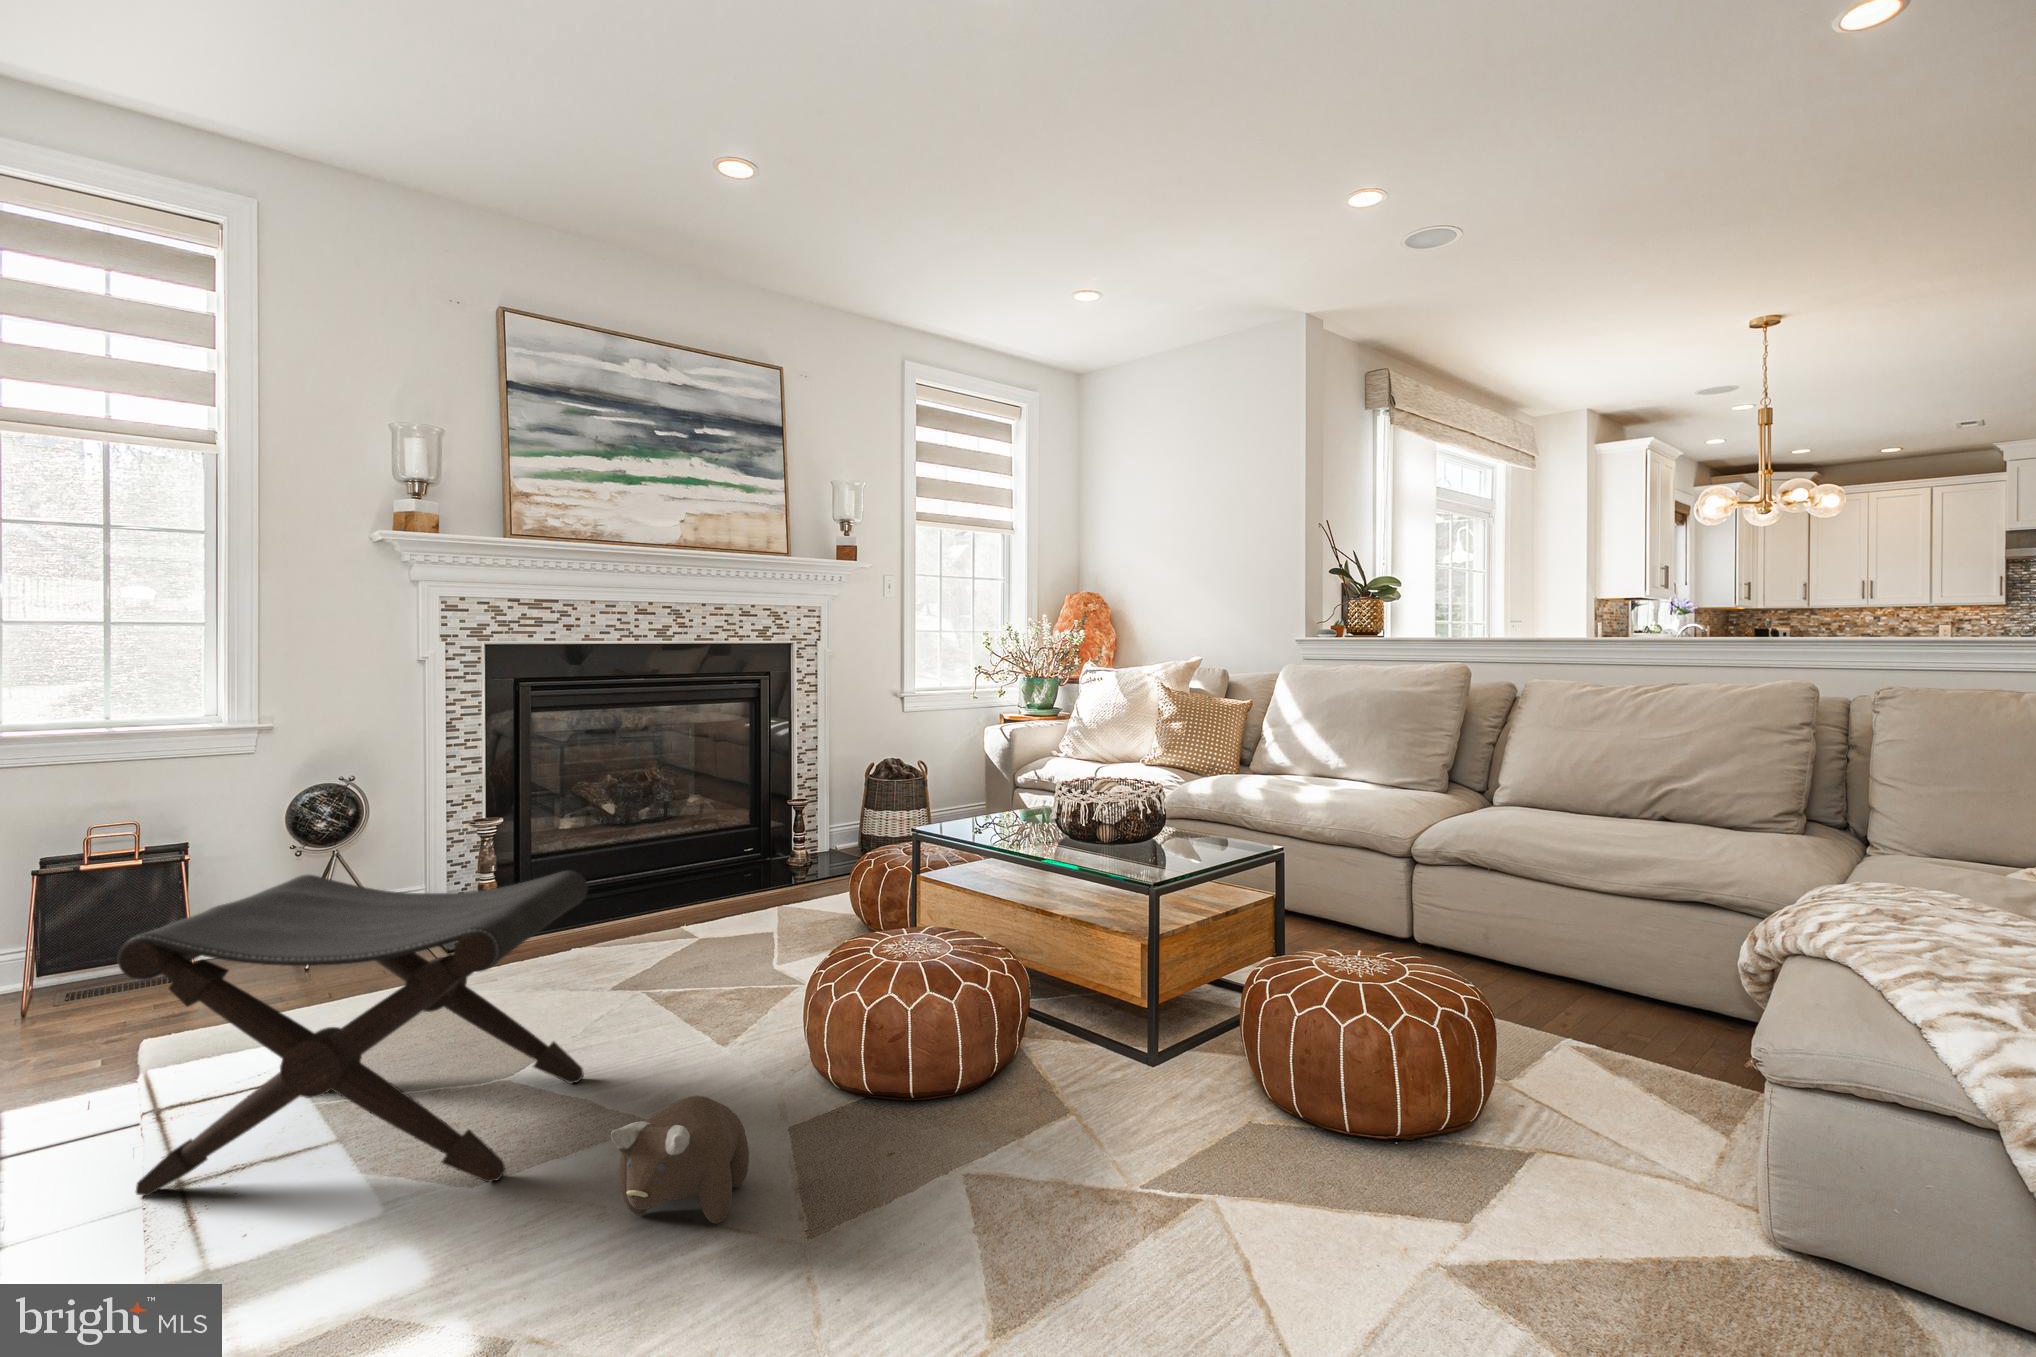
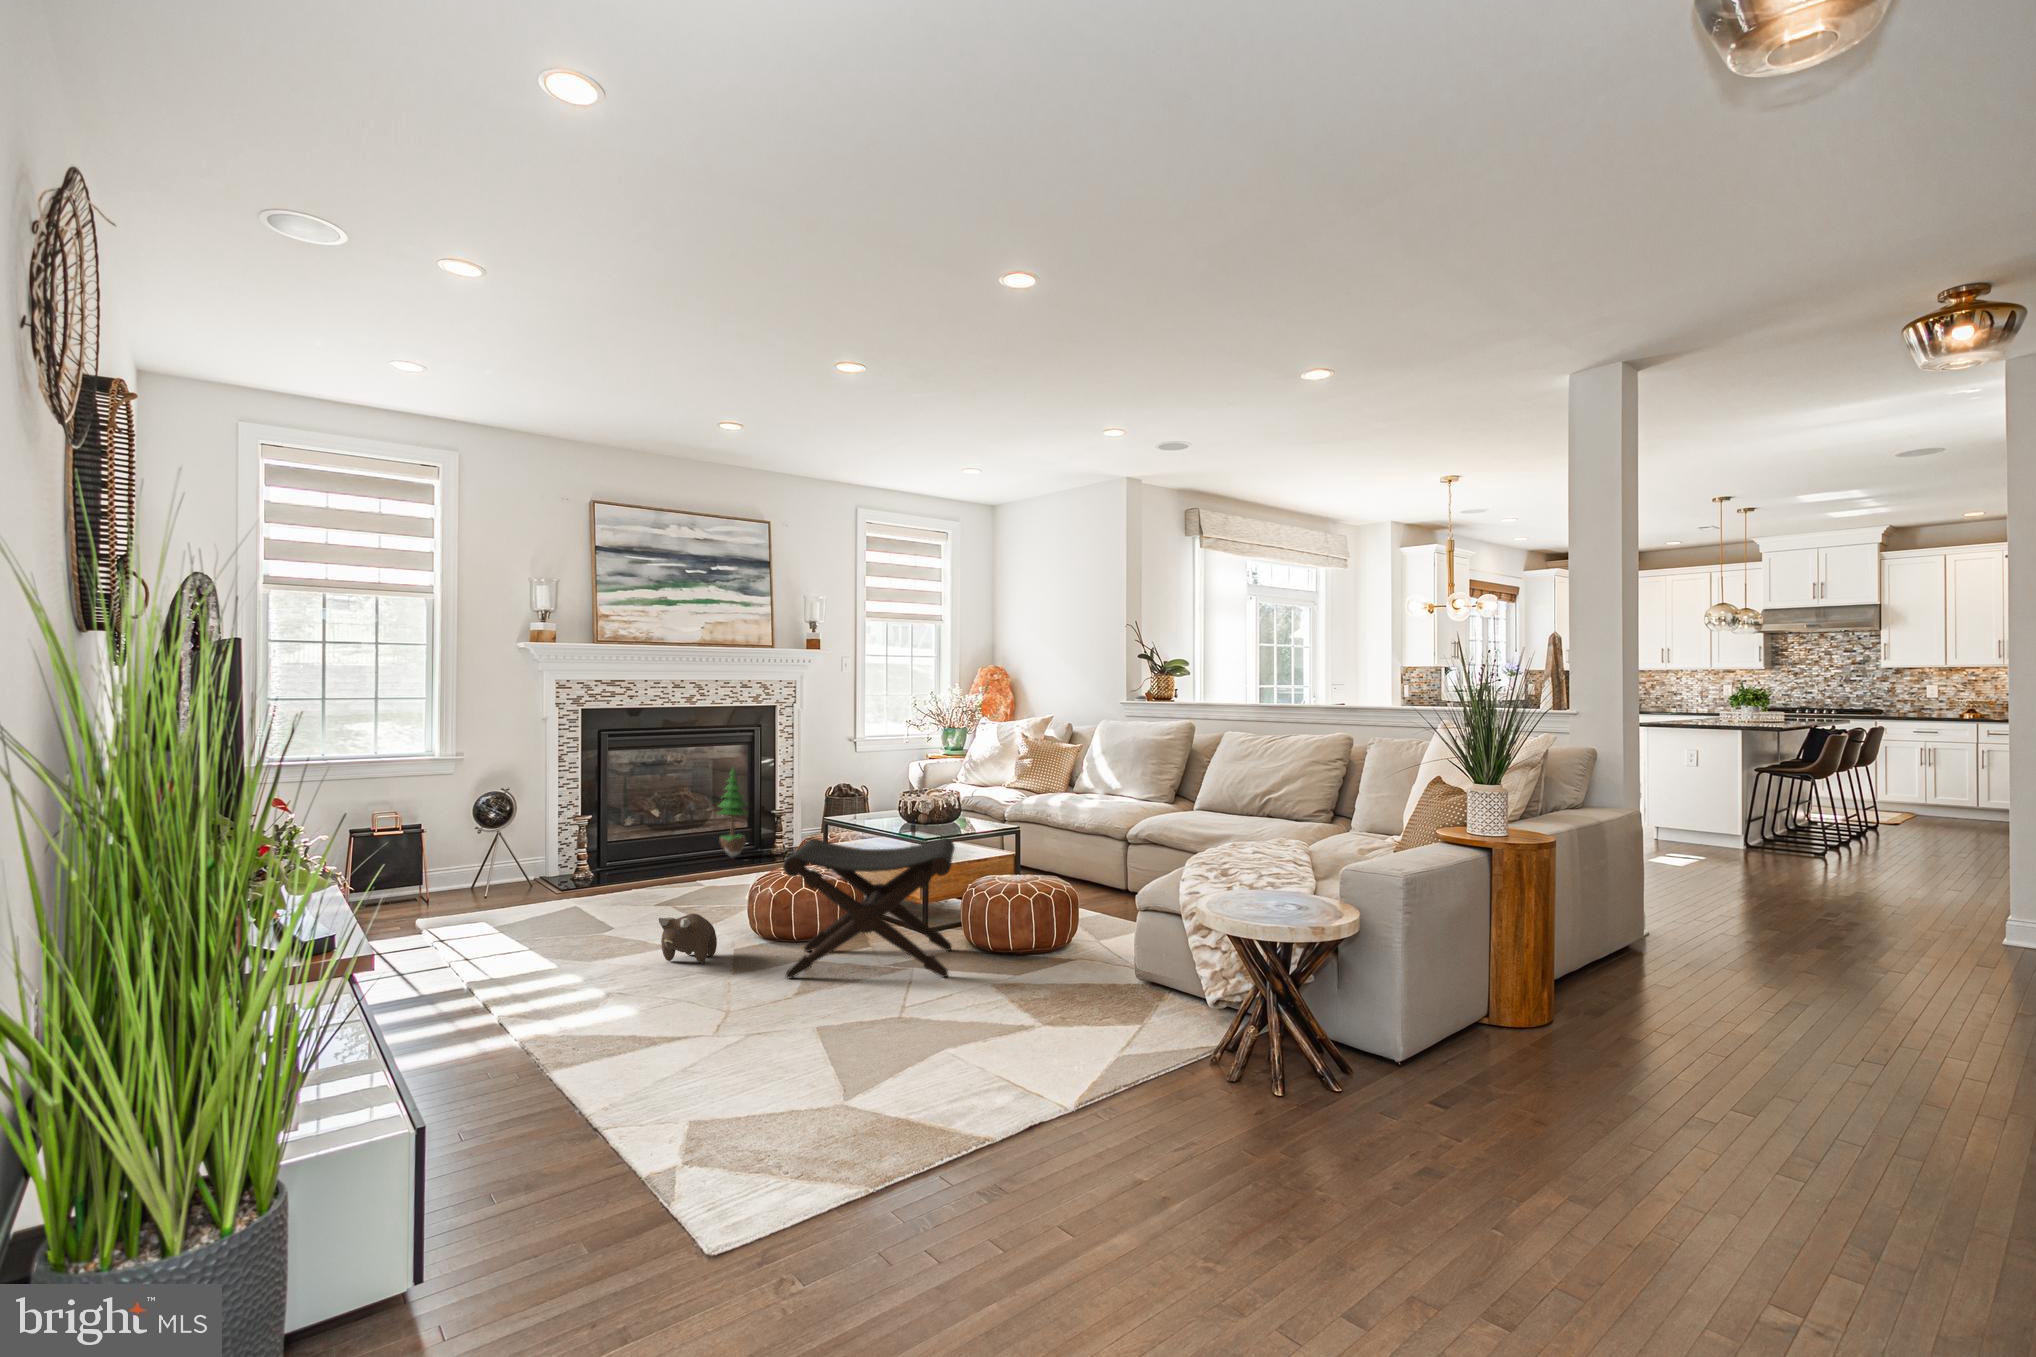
potted tree: none [705,735,757,875] -> present [718,769,747,858]
footstool: present [118,871,588,1196] -> present [783,838,955,978]

